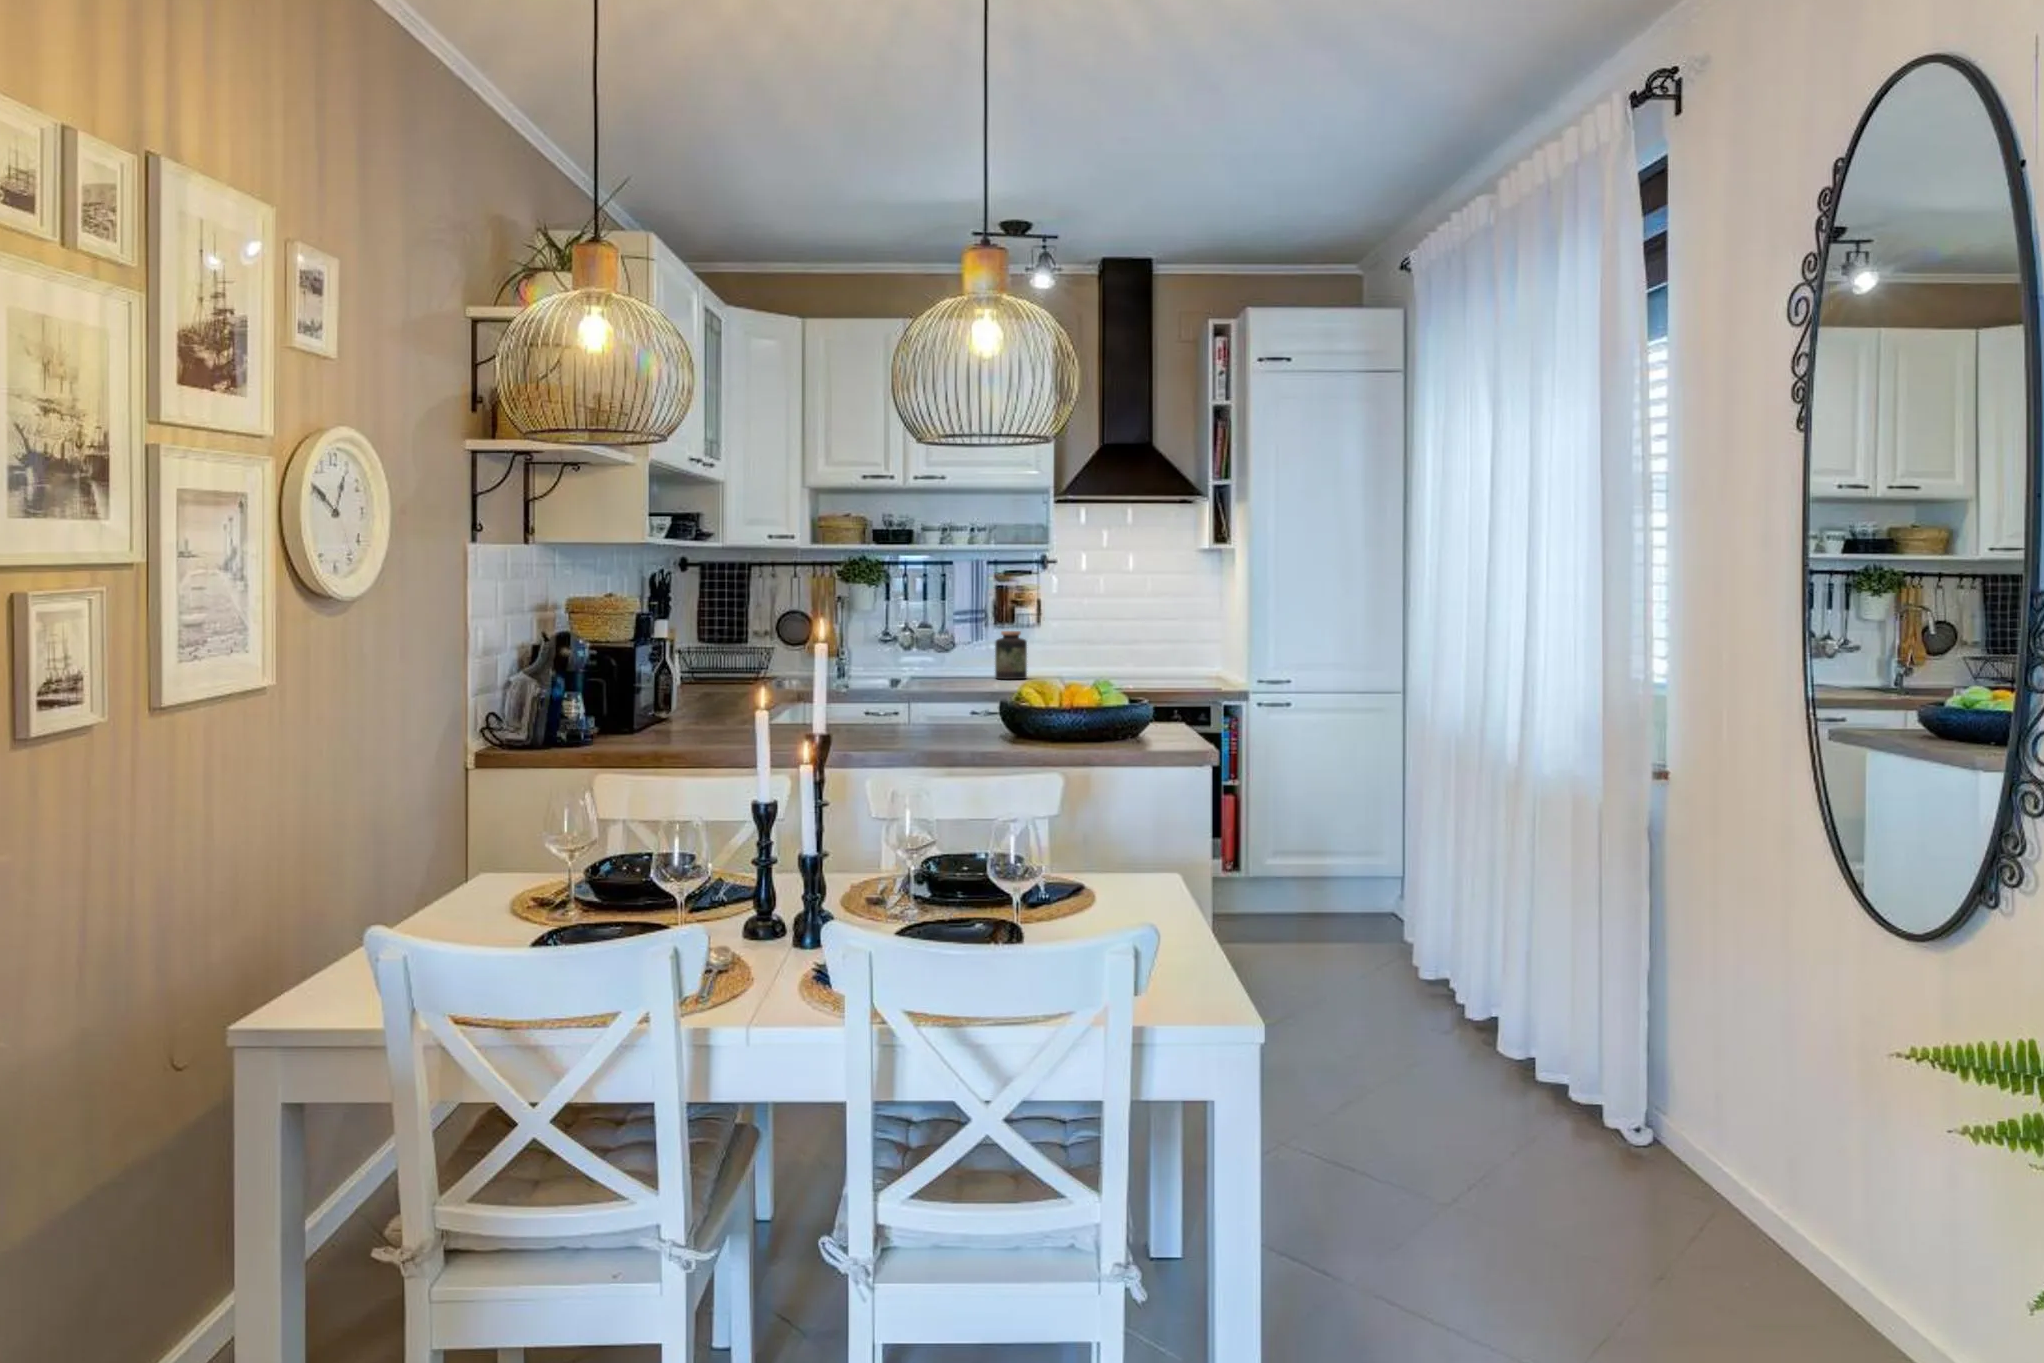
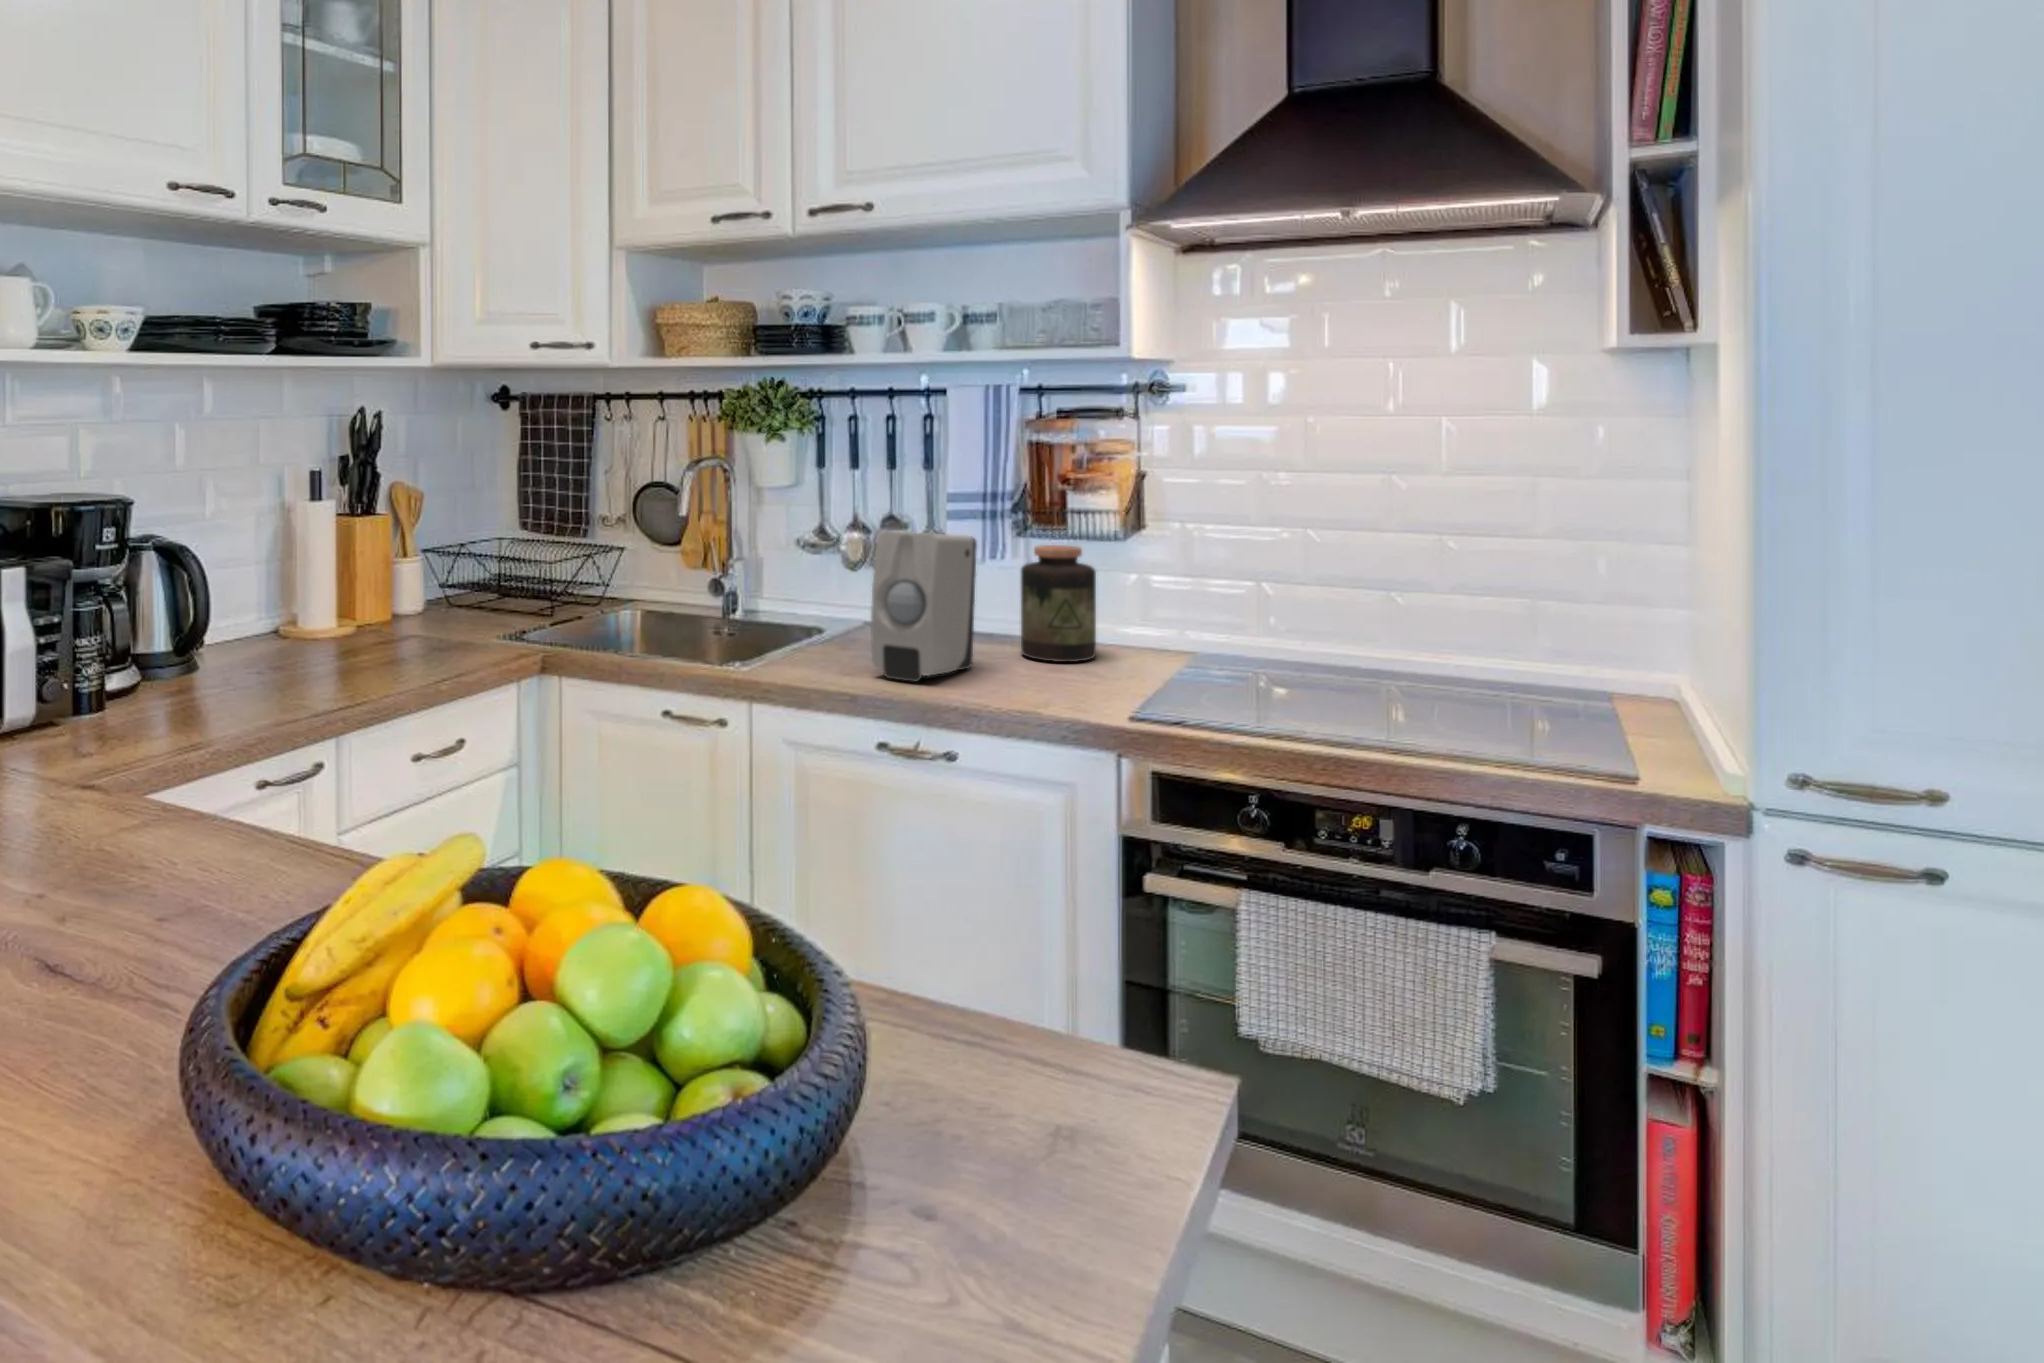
soap dispenser: none [950,621,986,684] -> present [871,532,977,682]

